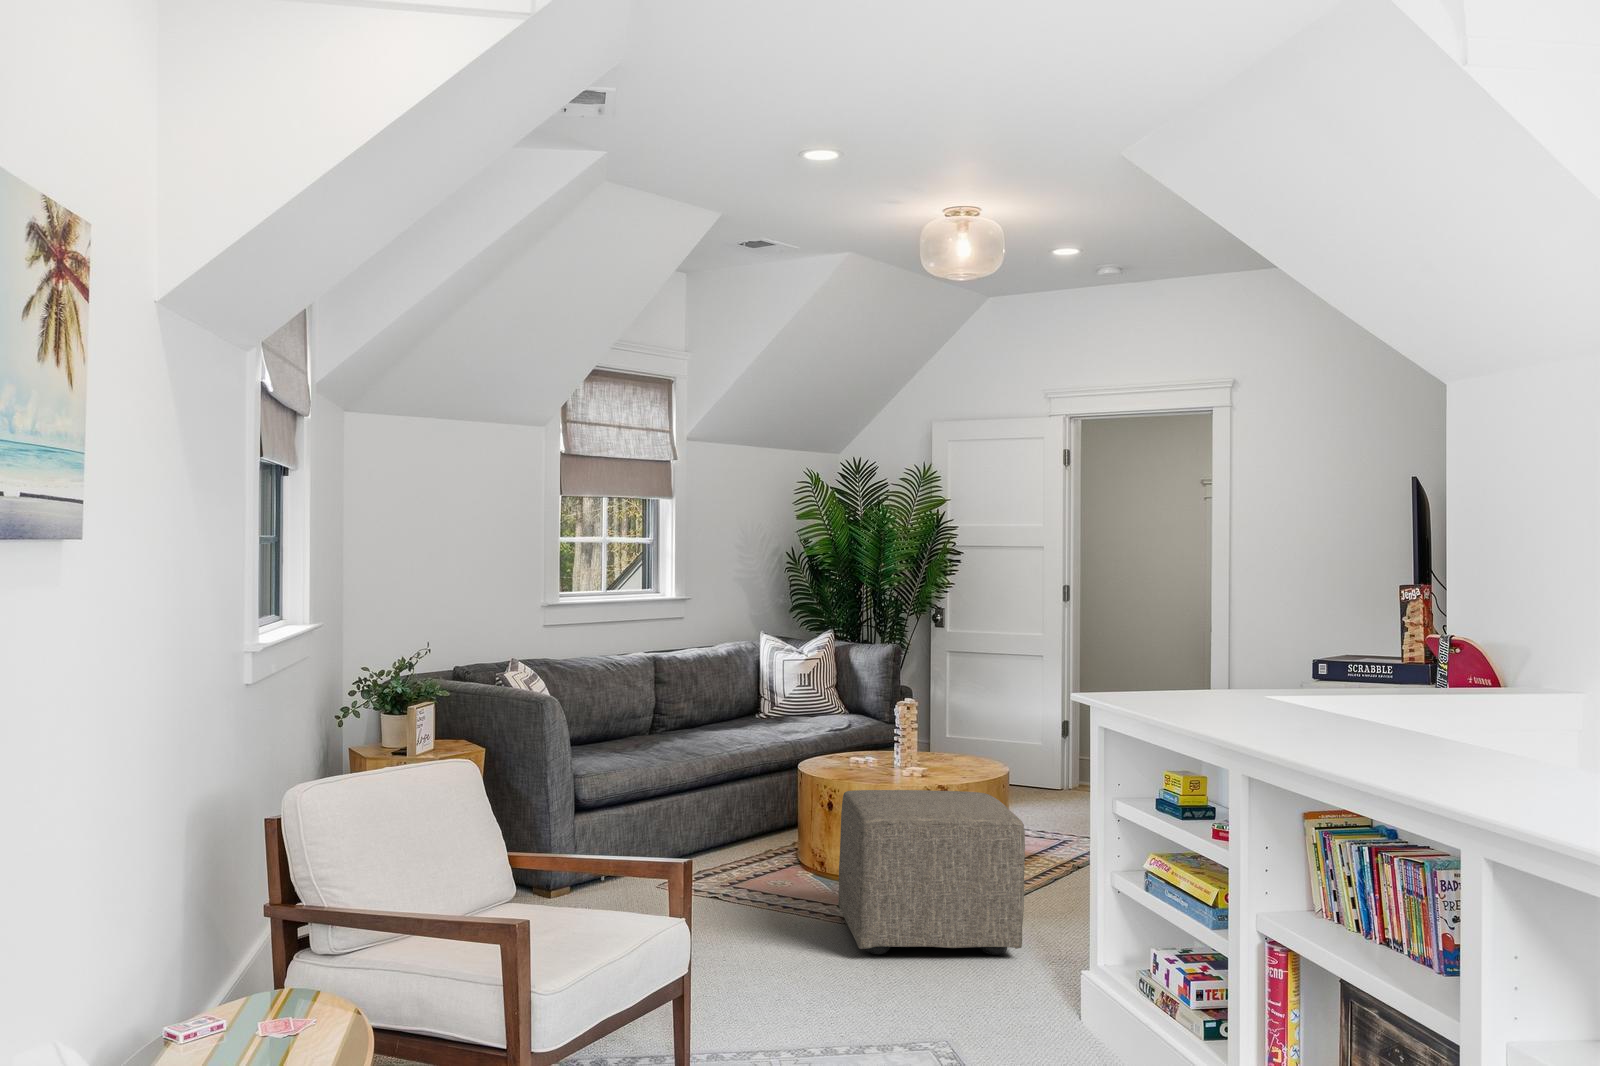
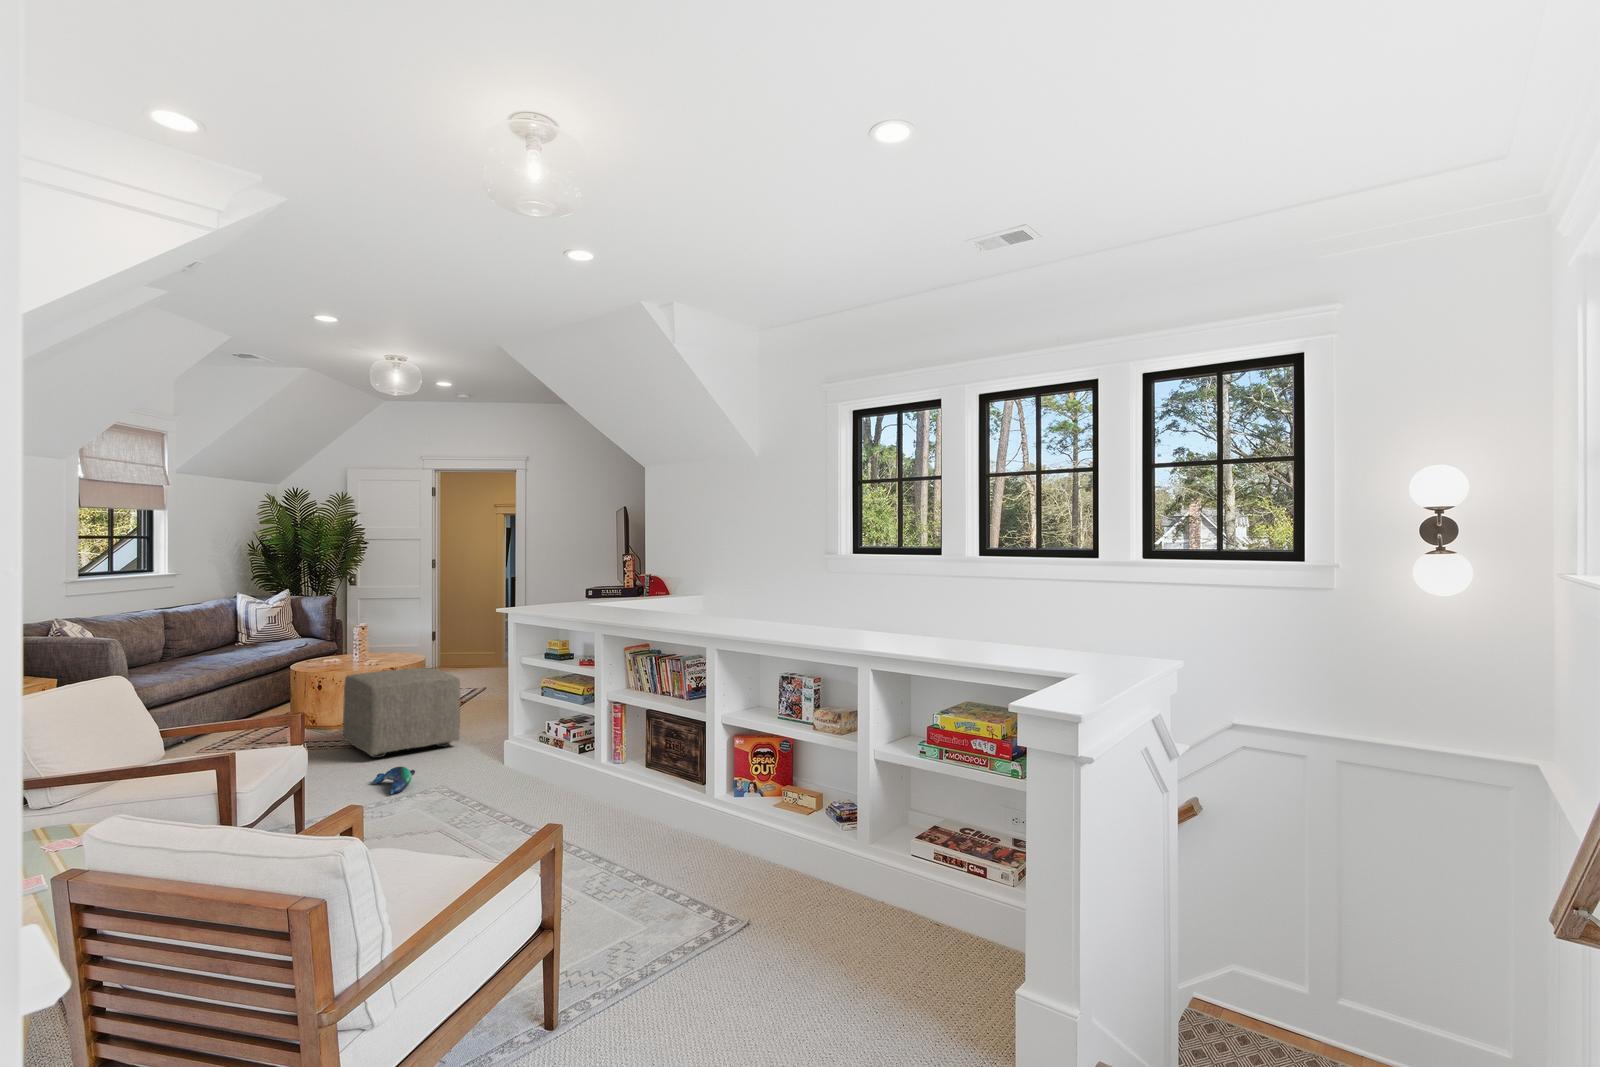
plush toy: none [835,984,902,1039] -> present [373,767,415,794]

